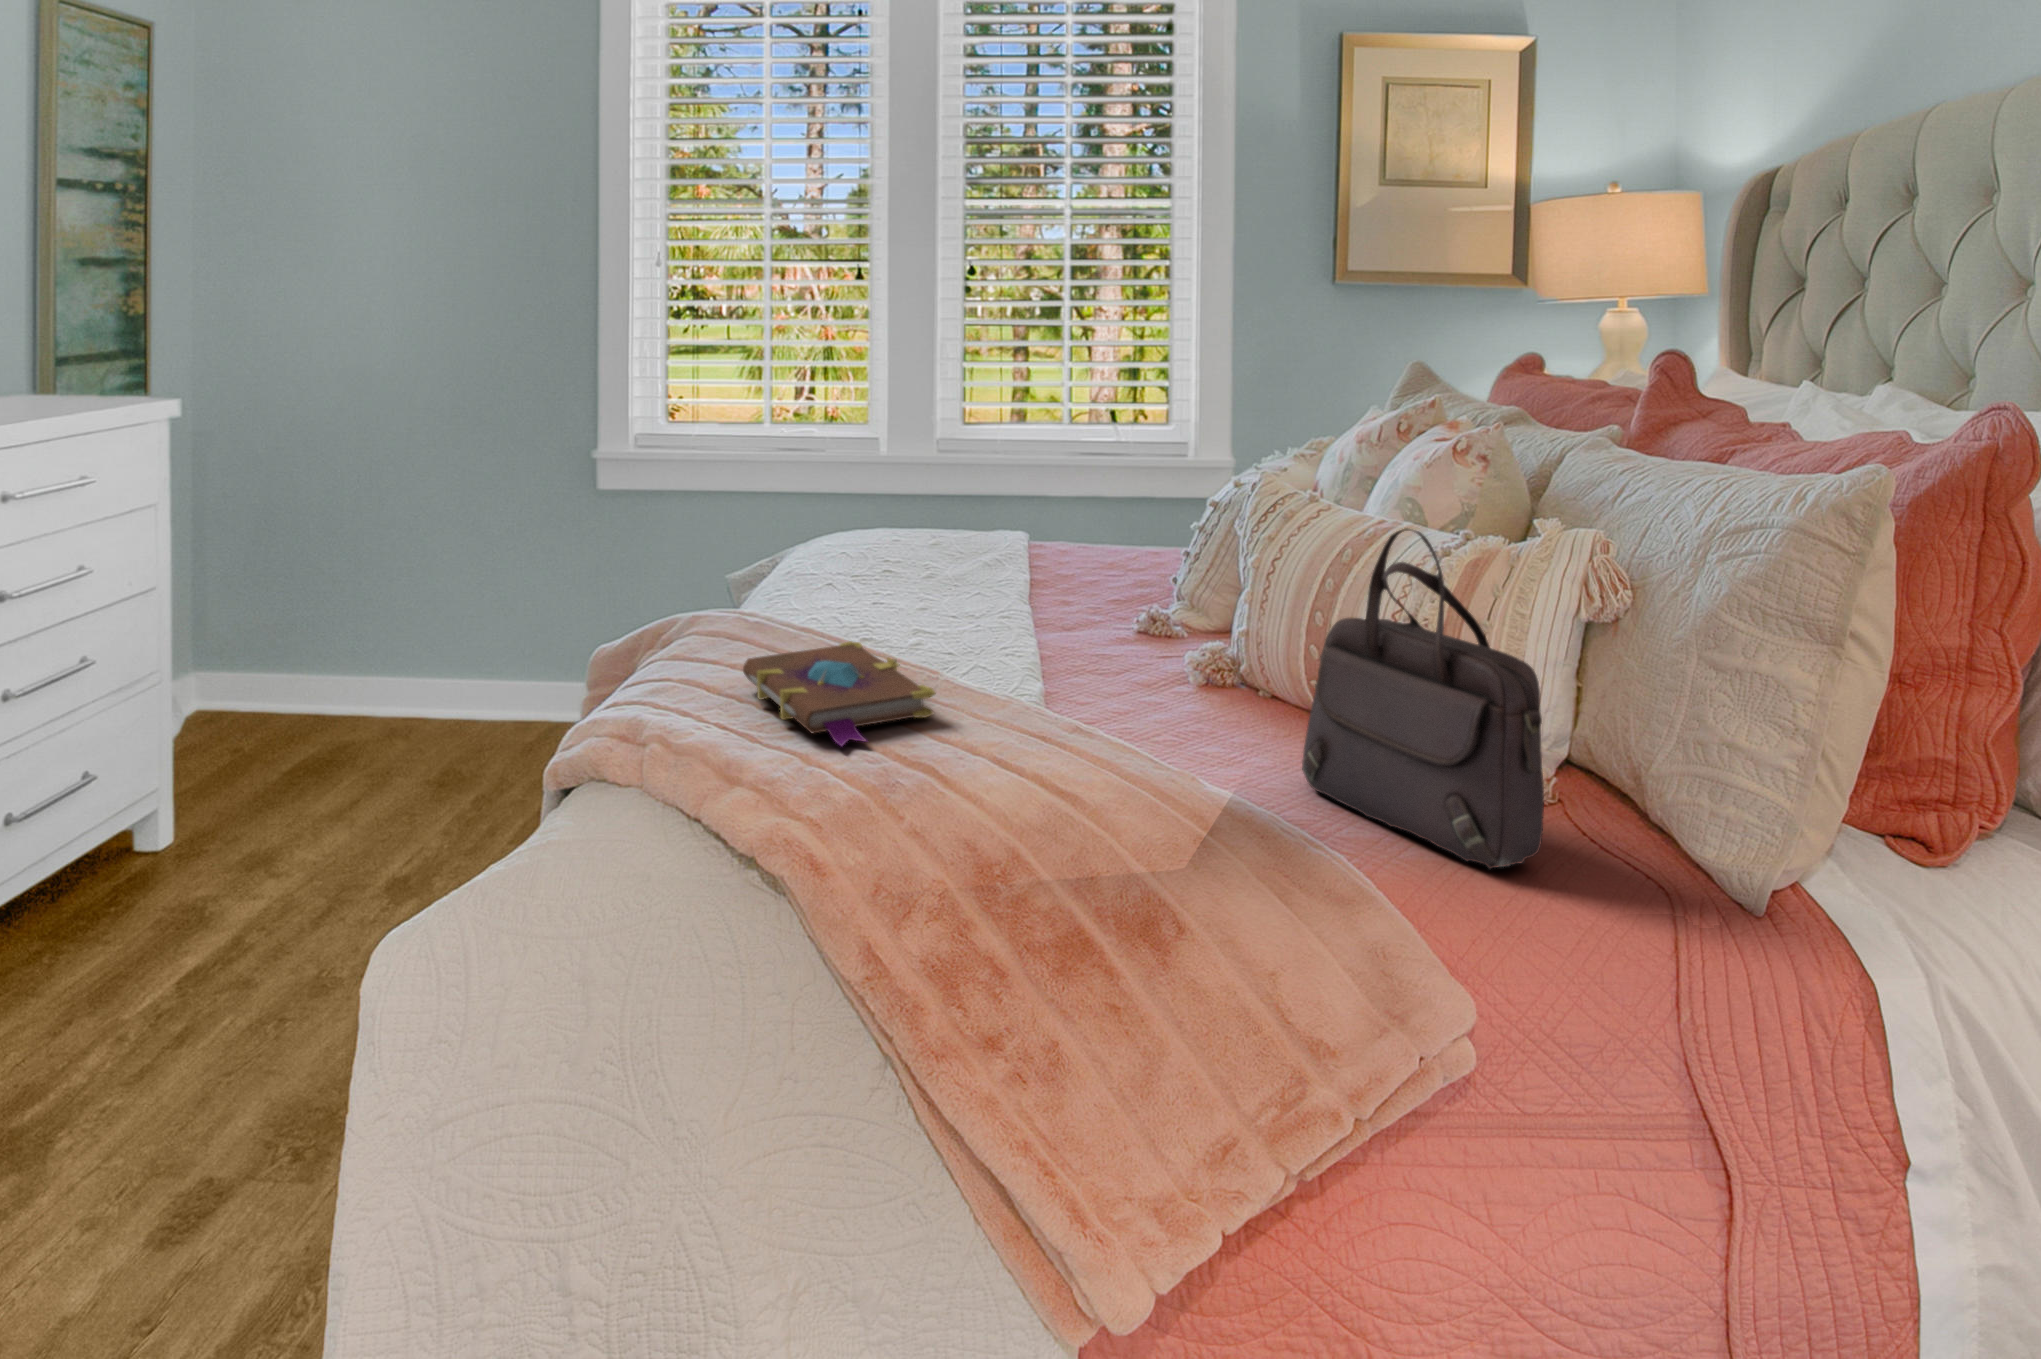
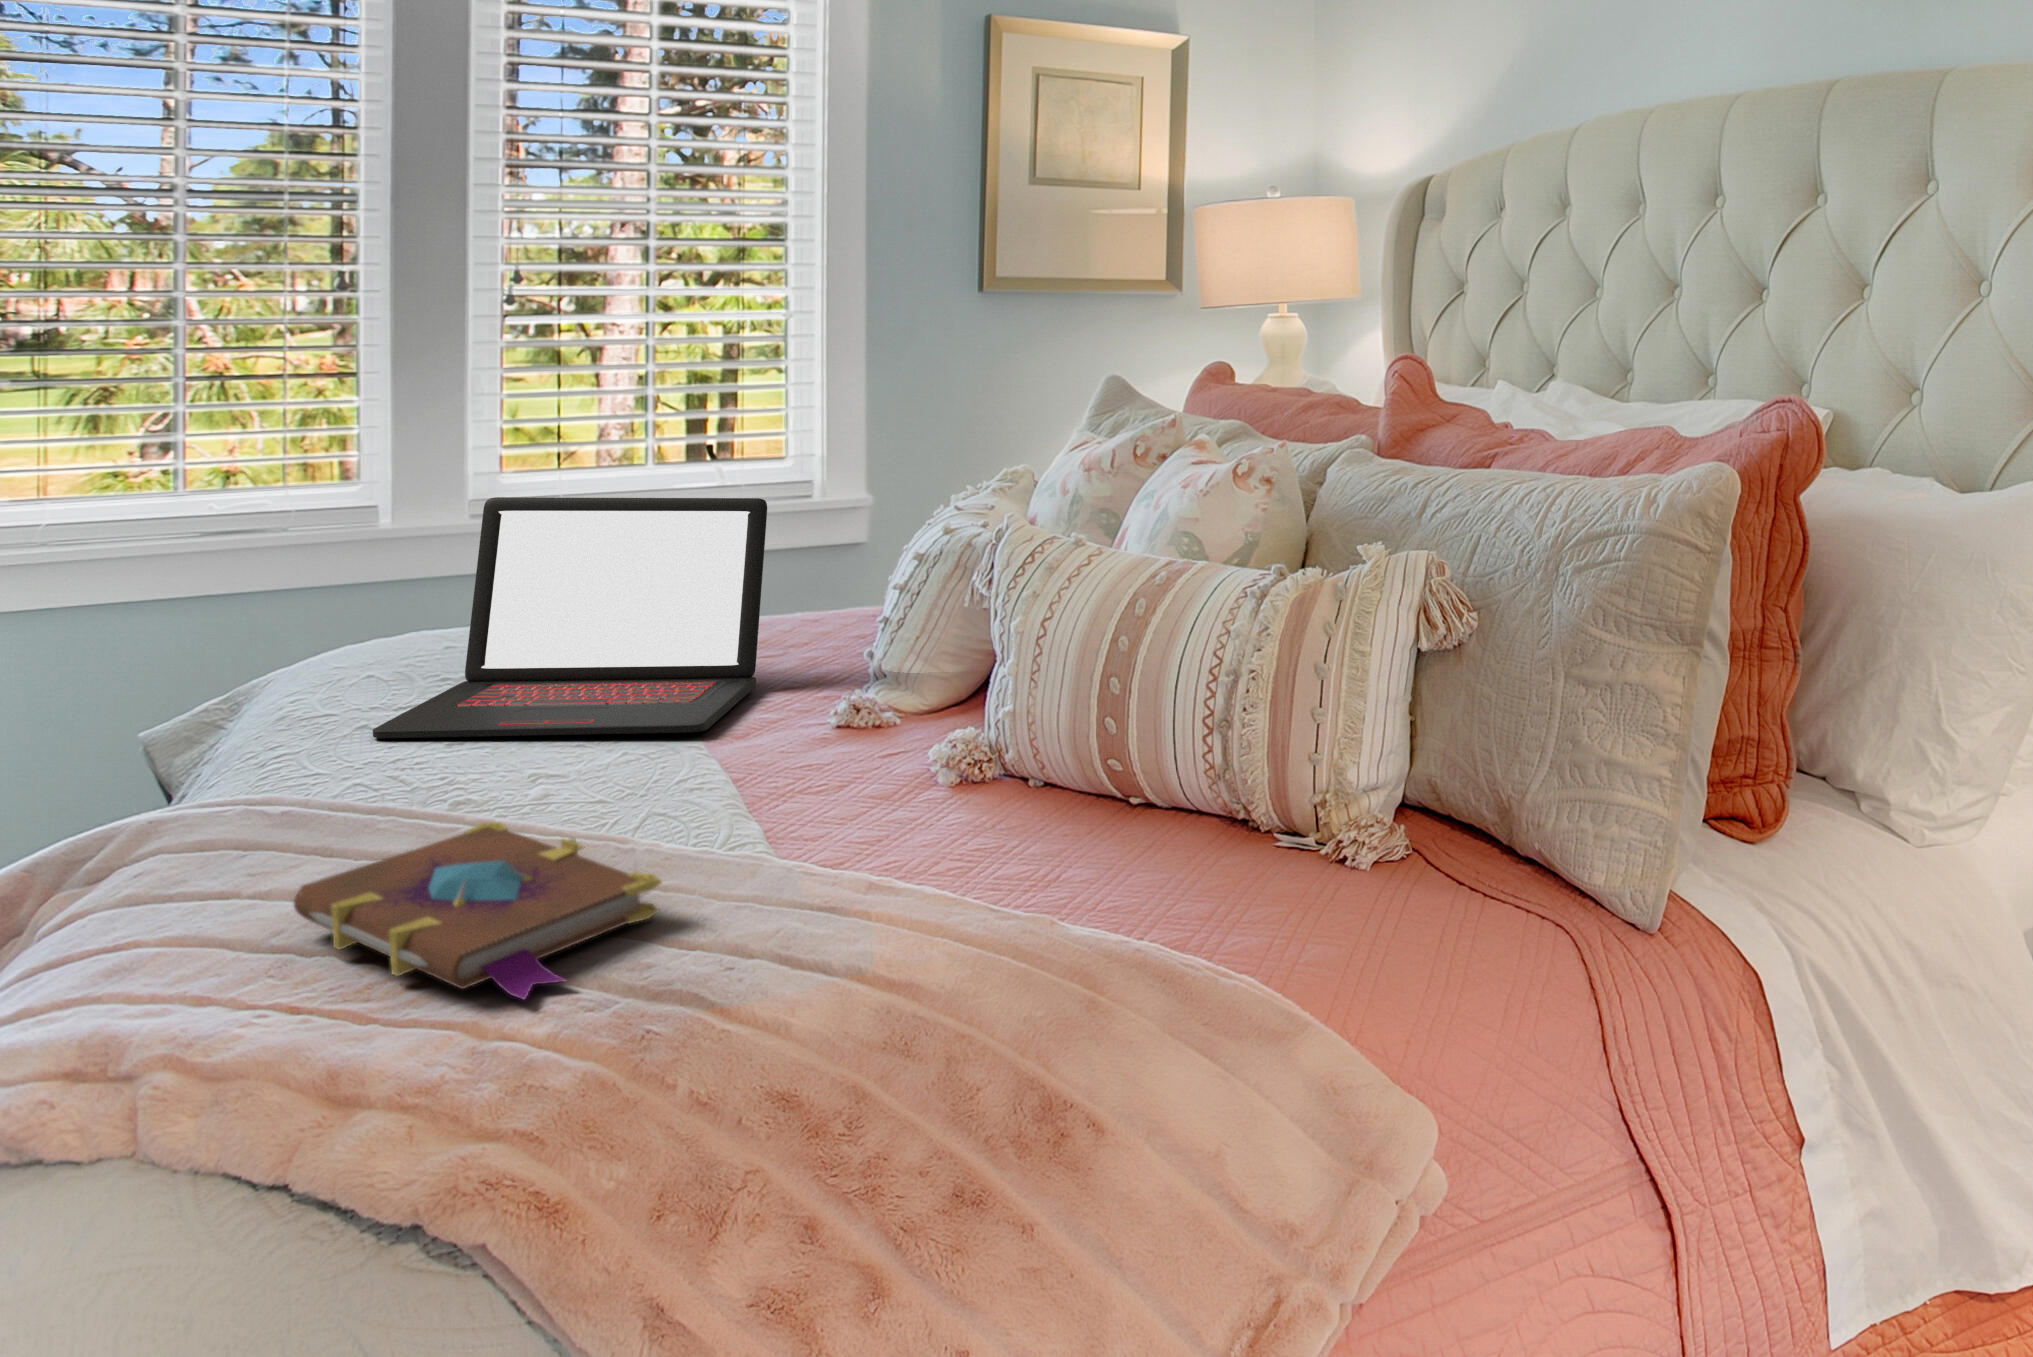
laptop: none [832,435,1095,618] -> present [373,497,767,738]
handbag: present [1302,528,1544,869] -> none [1150,574,1442,951]

